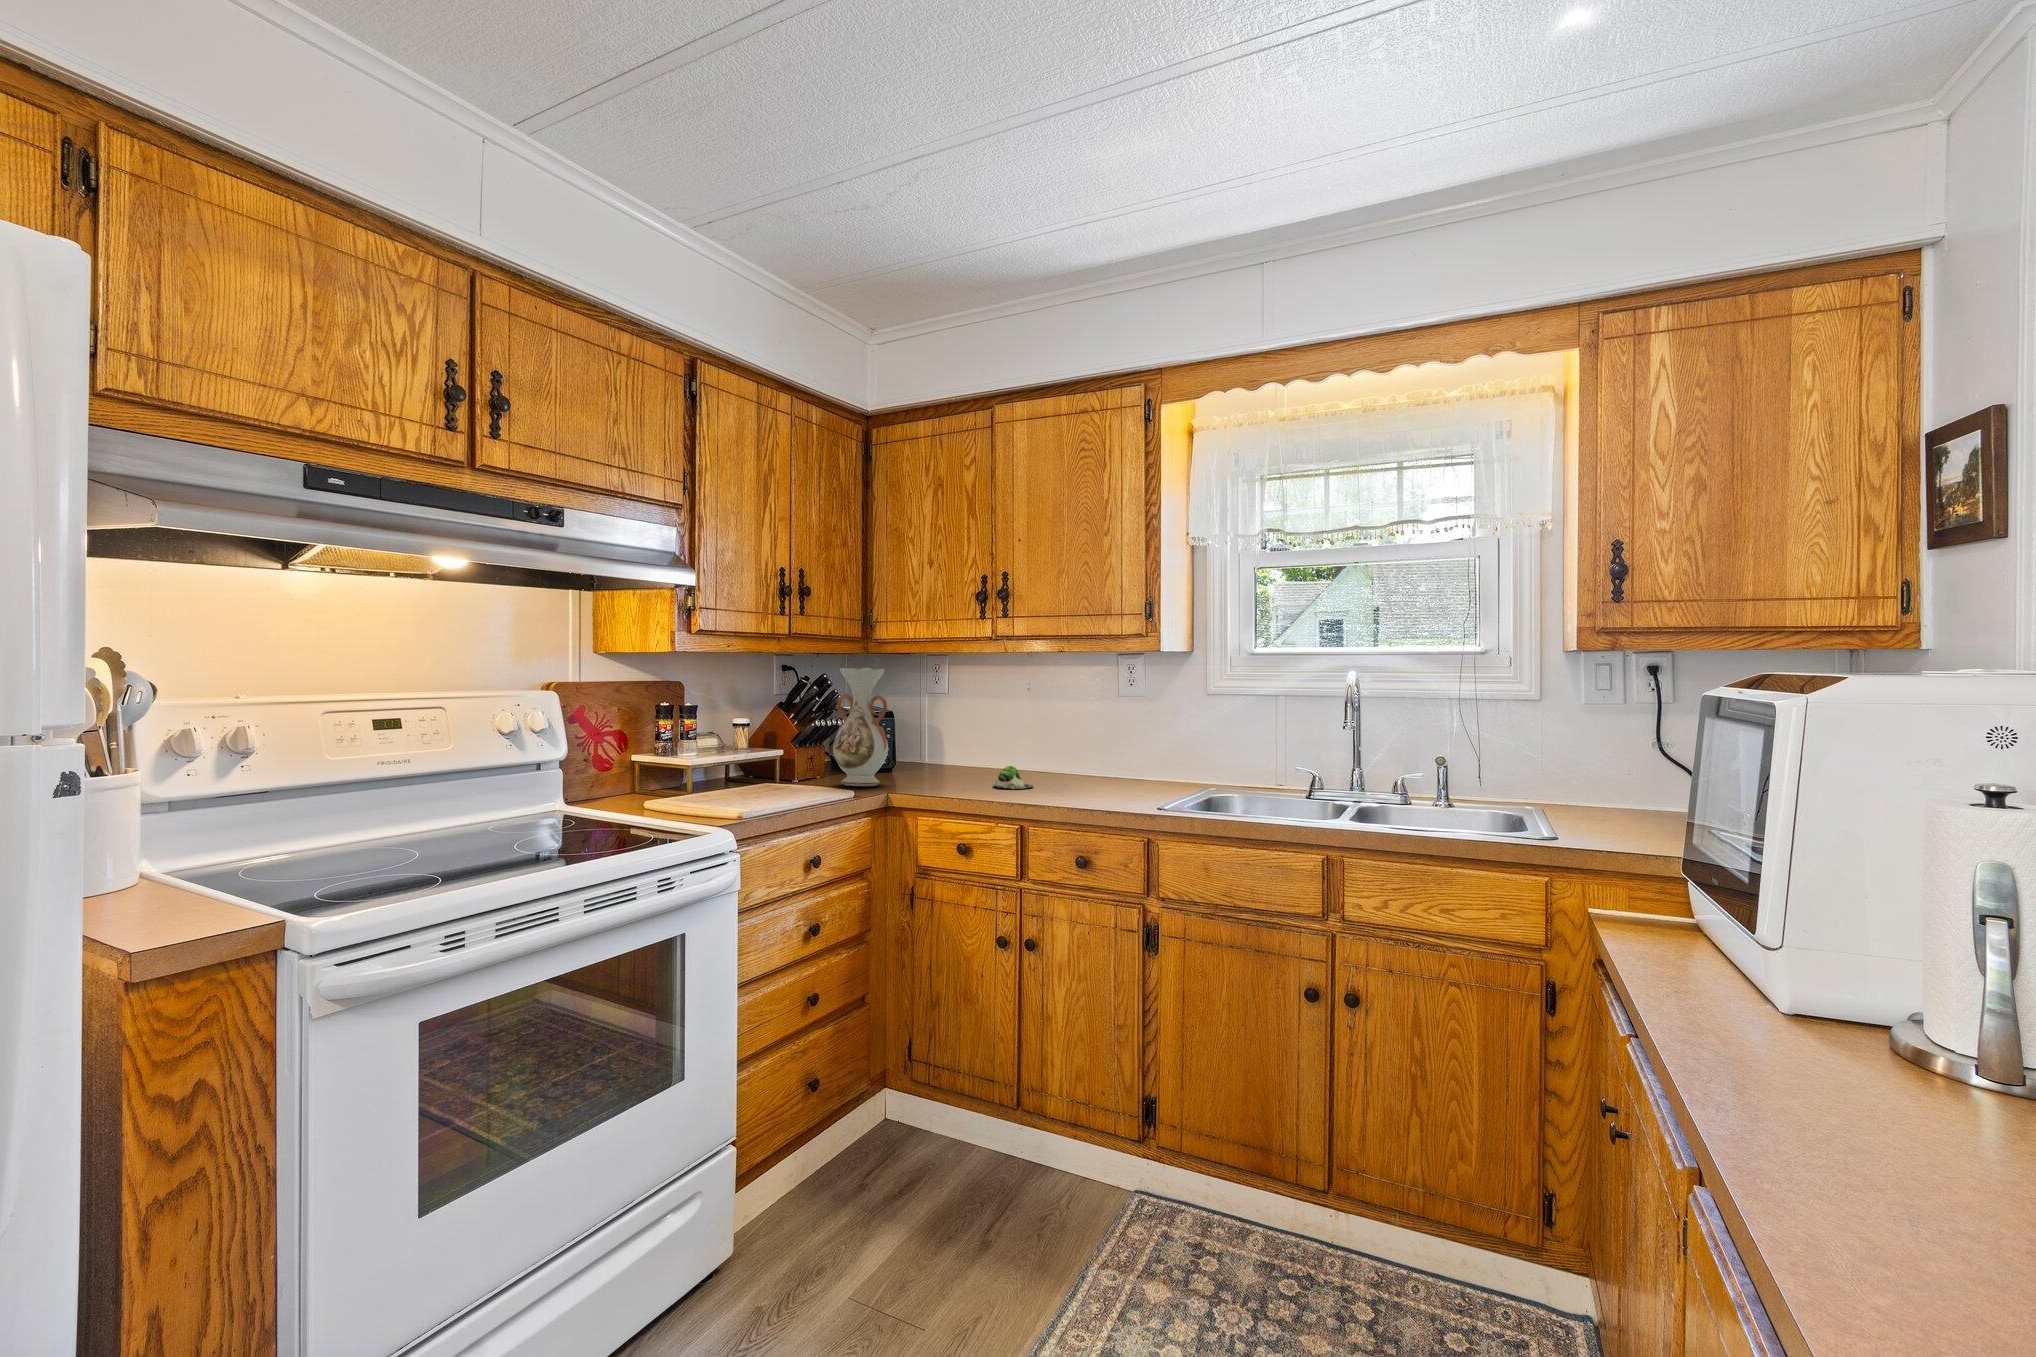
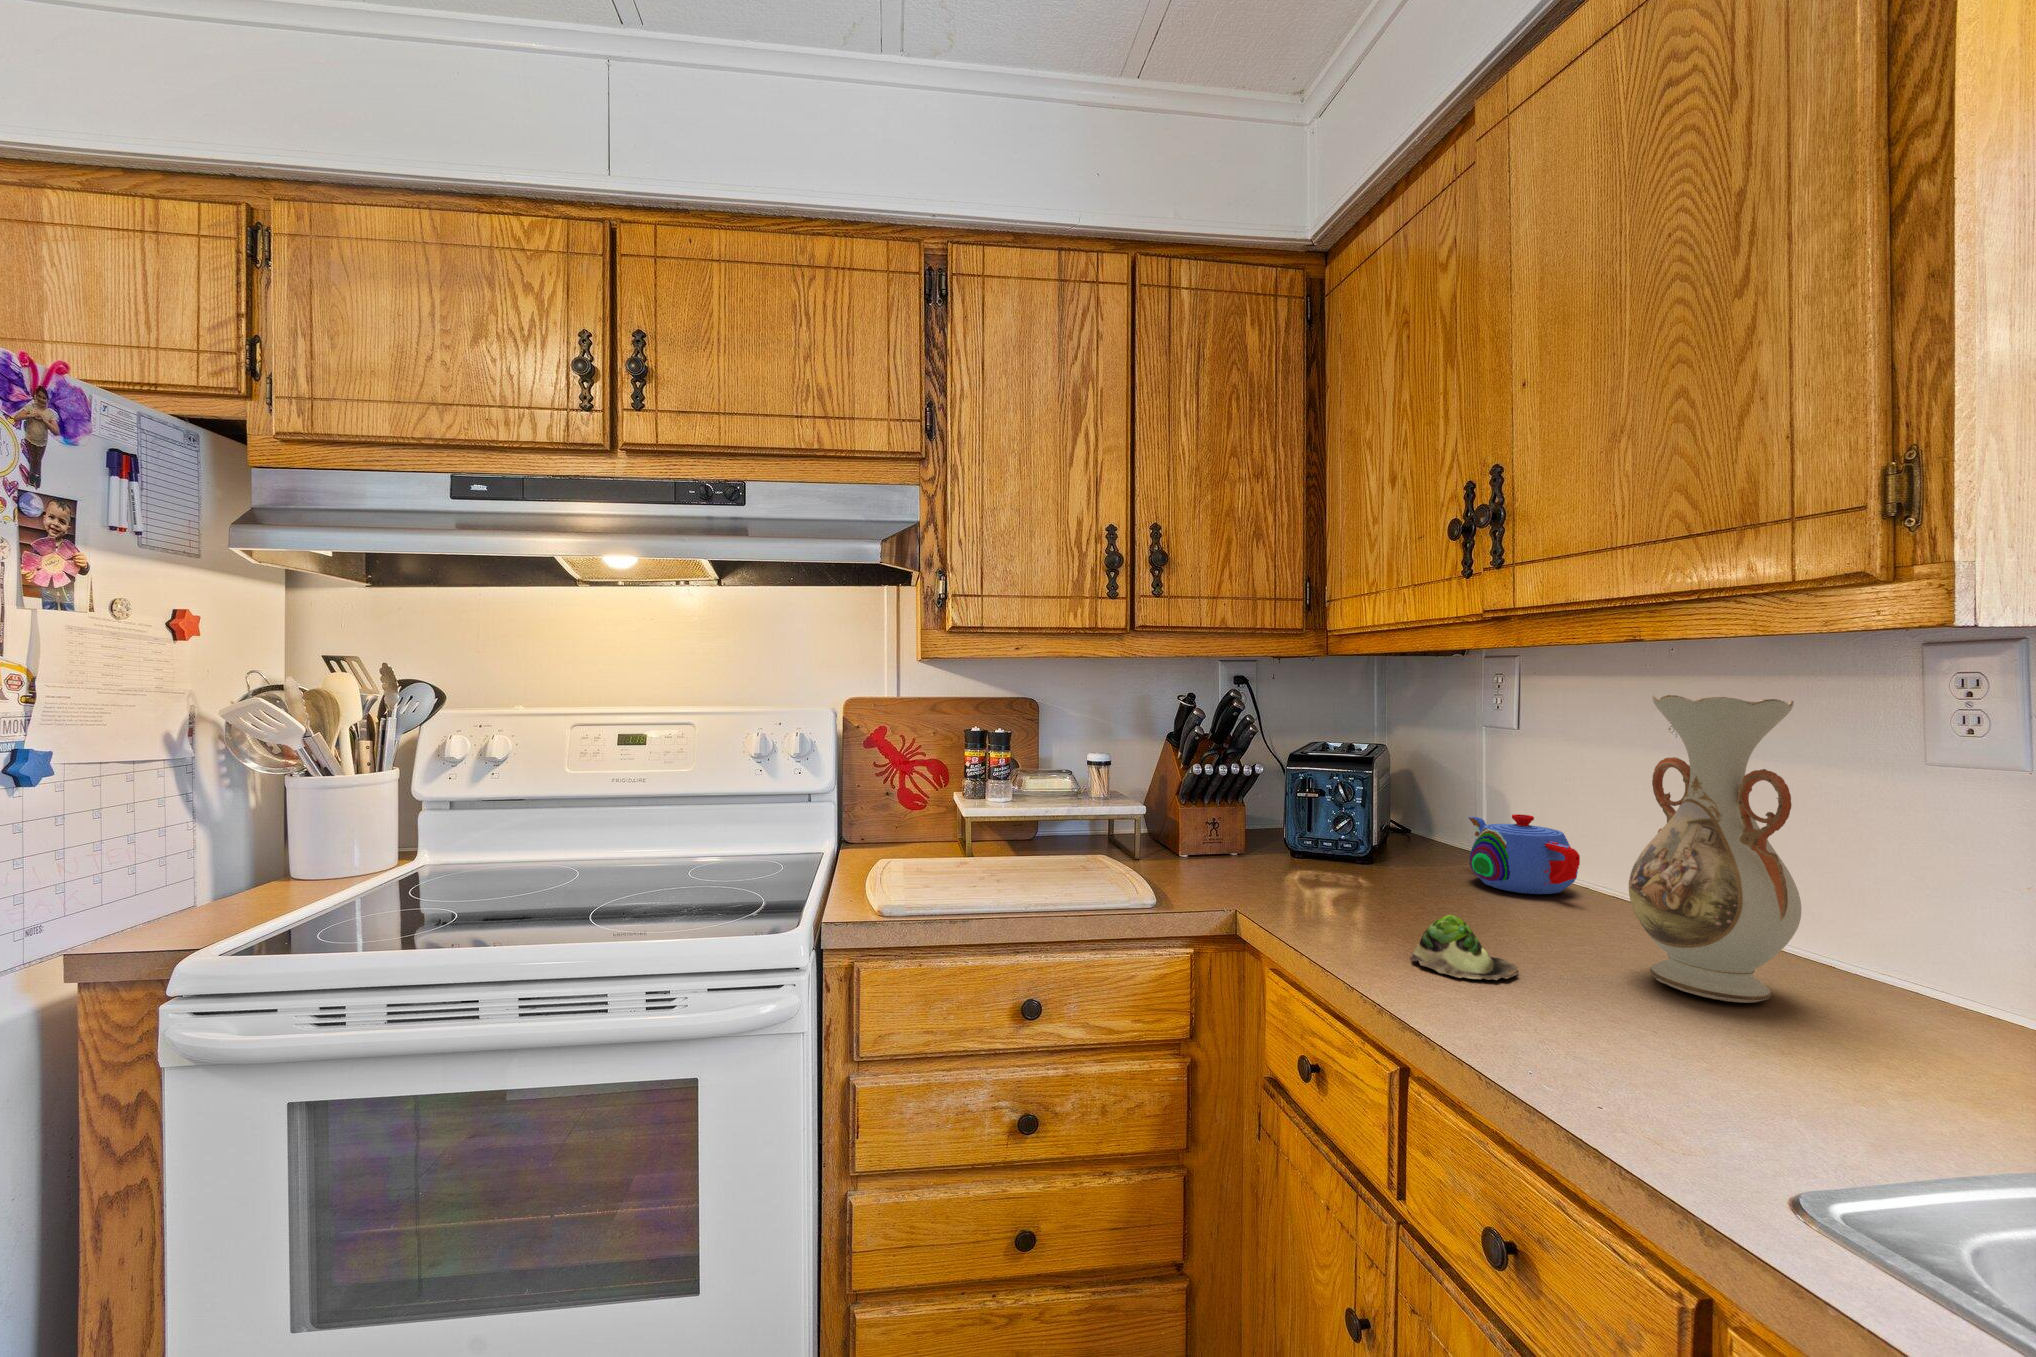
vase: present [833,668,888,786] -> present [1629,695,1801,1003]
teapot: none [931,734,996,770] -> present [1469,814,1580,894]

